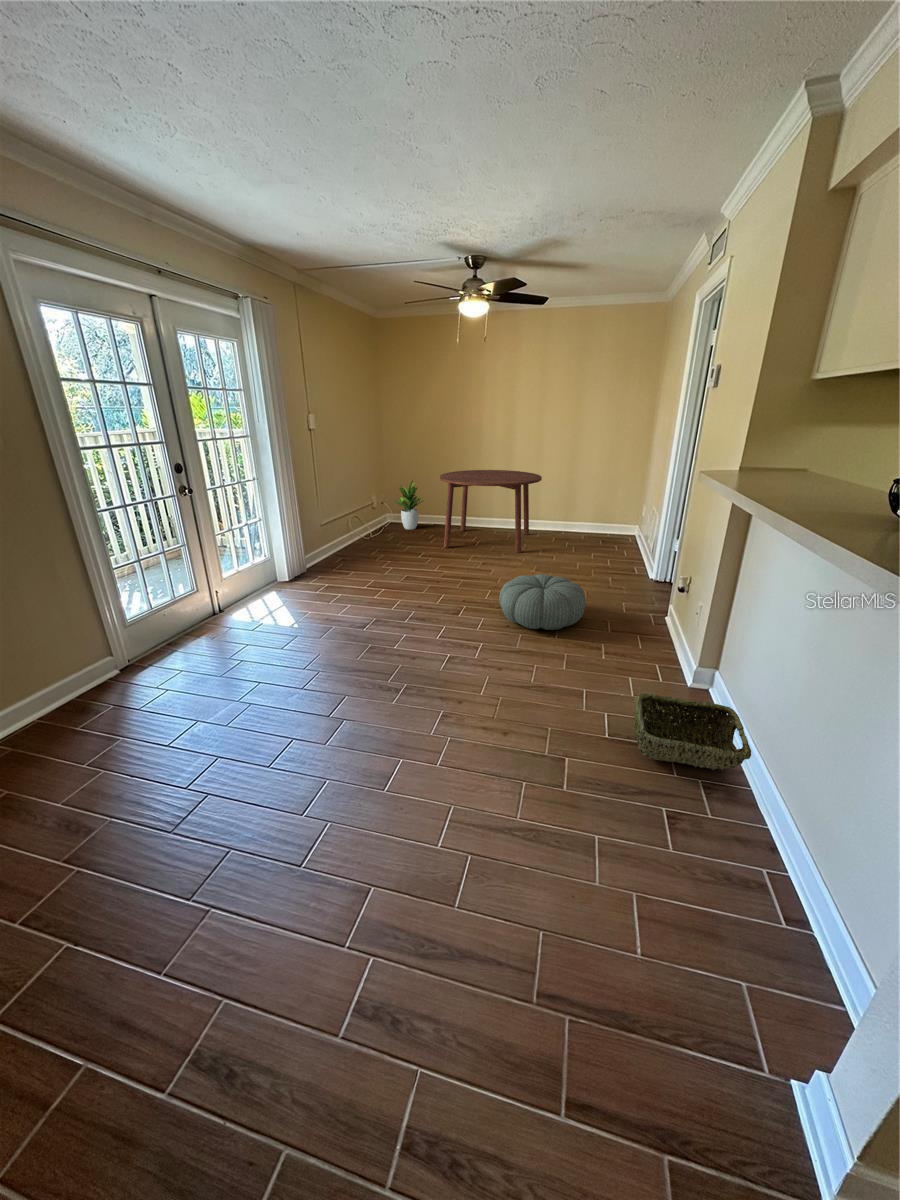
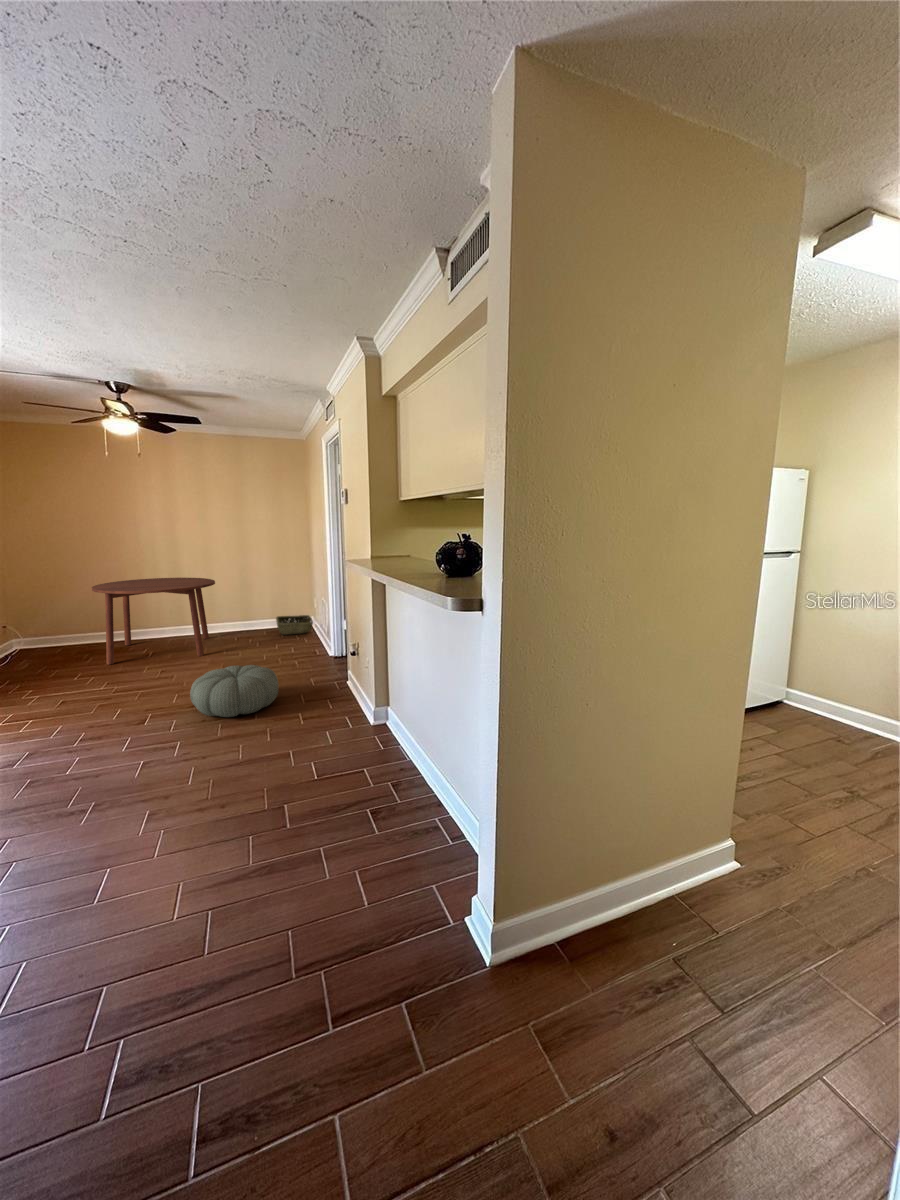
potted plant: present [395,480,425,529] -> none [24,595,72,654]
woven basket: present [634,693,751,770] -> present [276,615,313,635]

